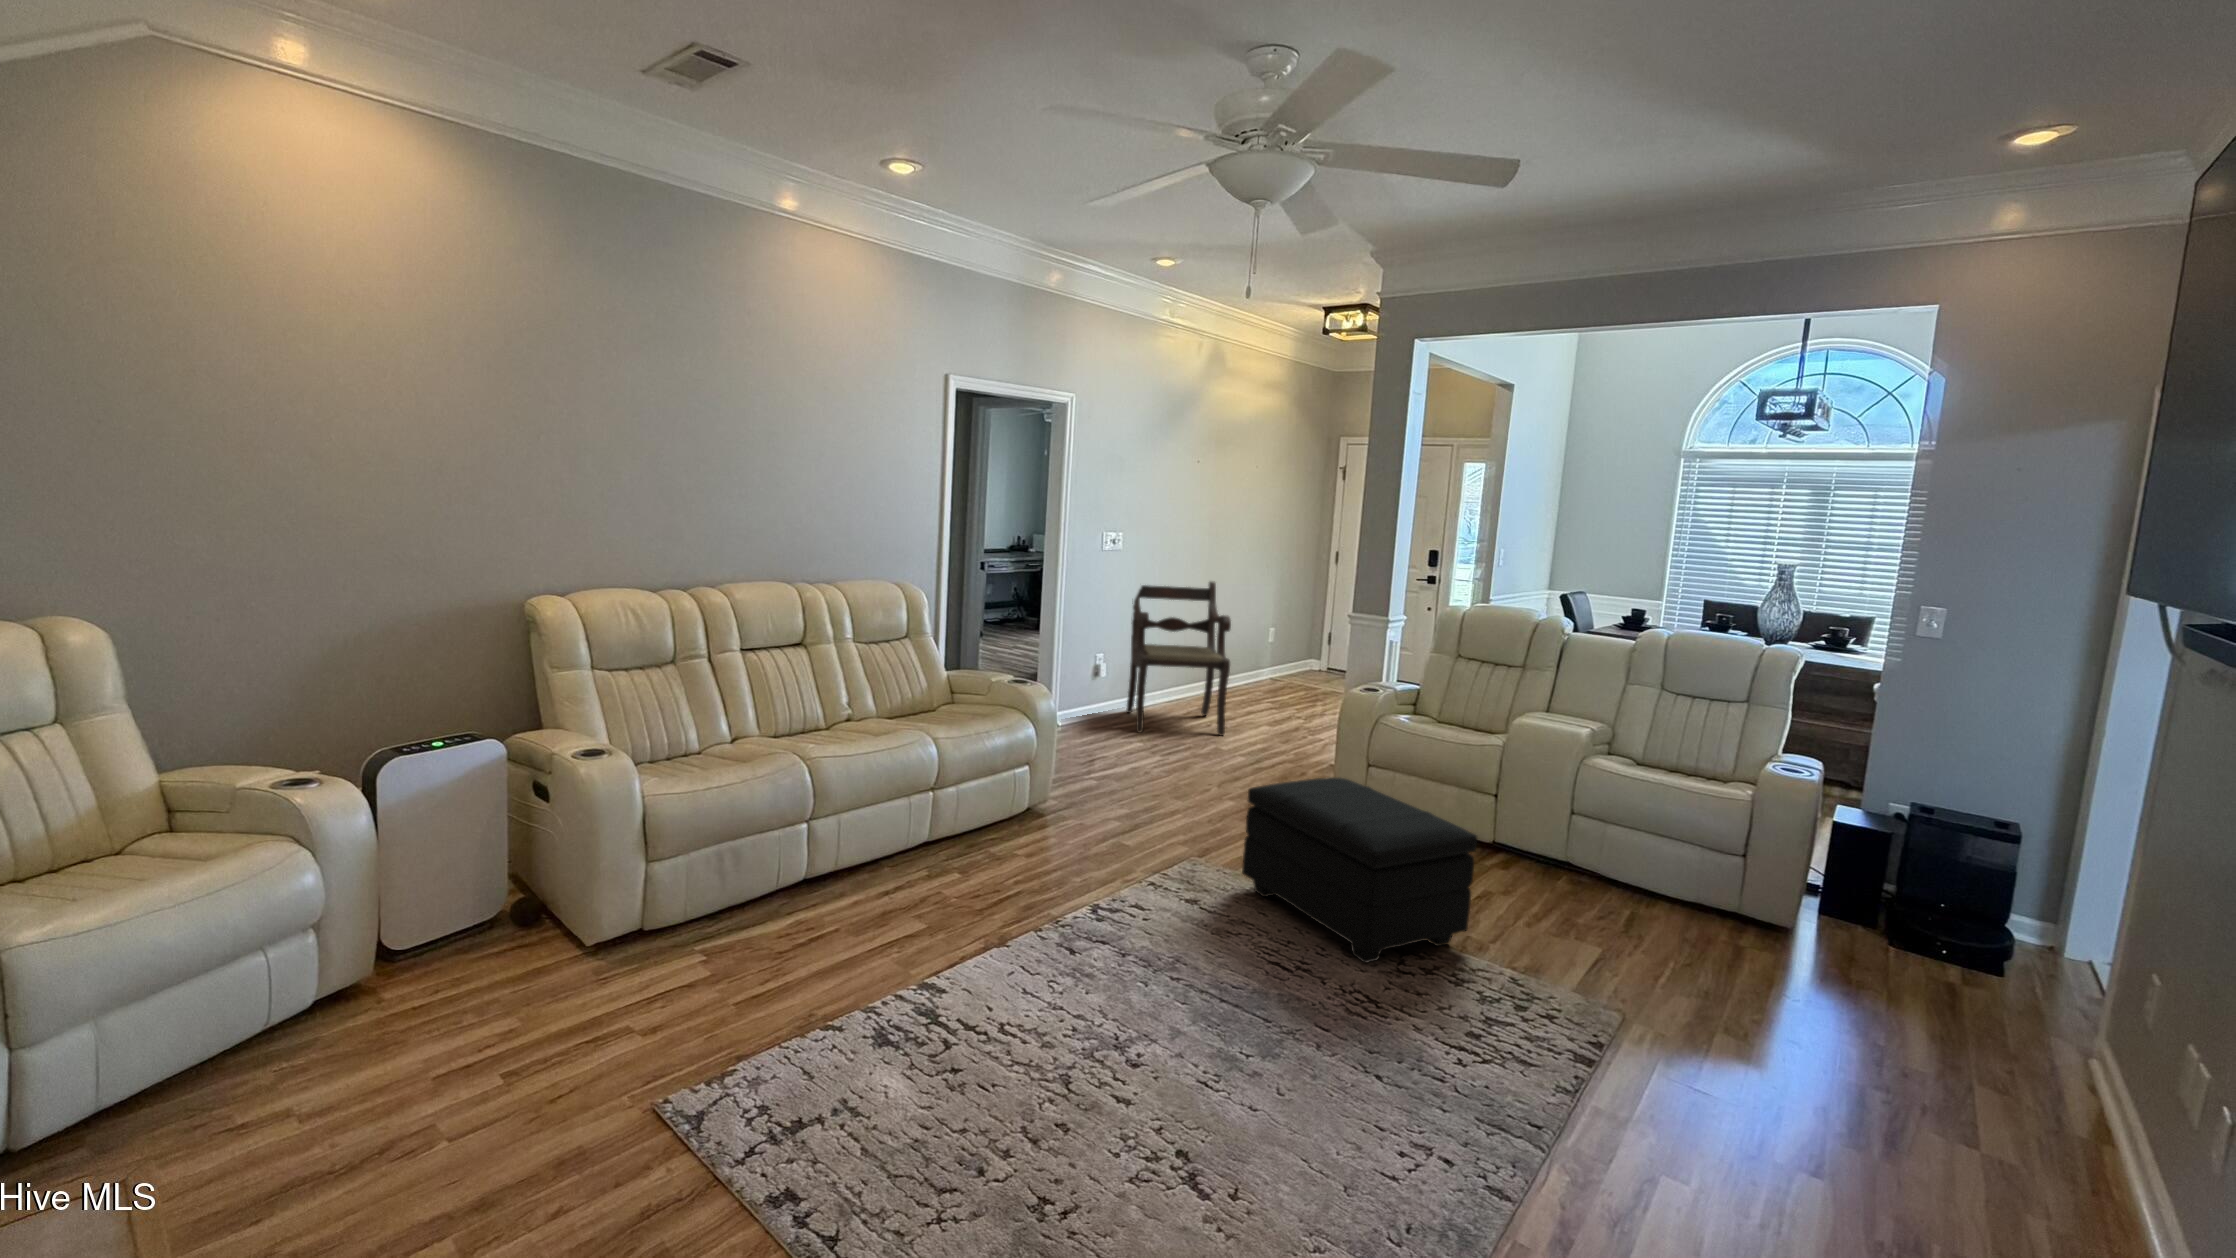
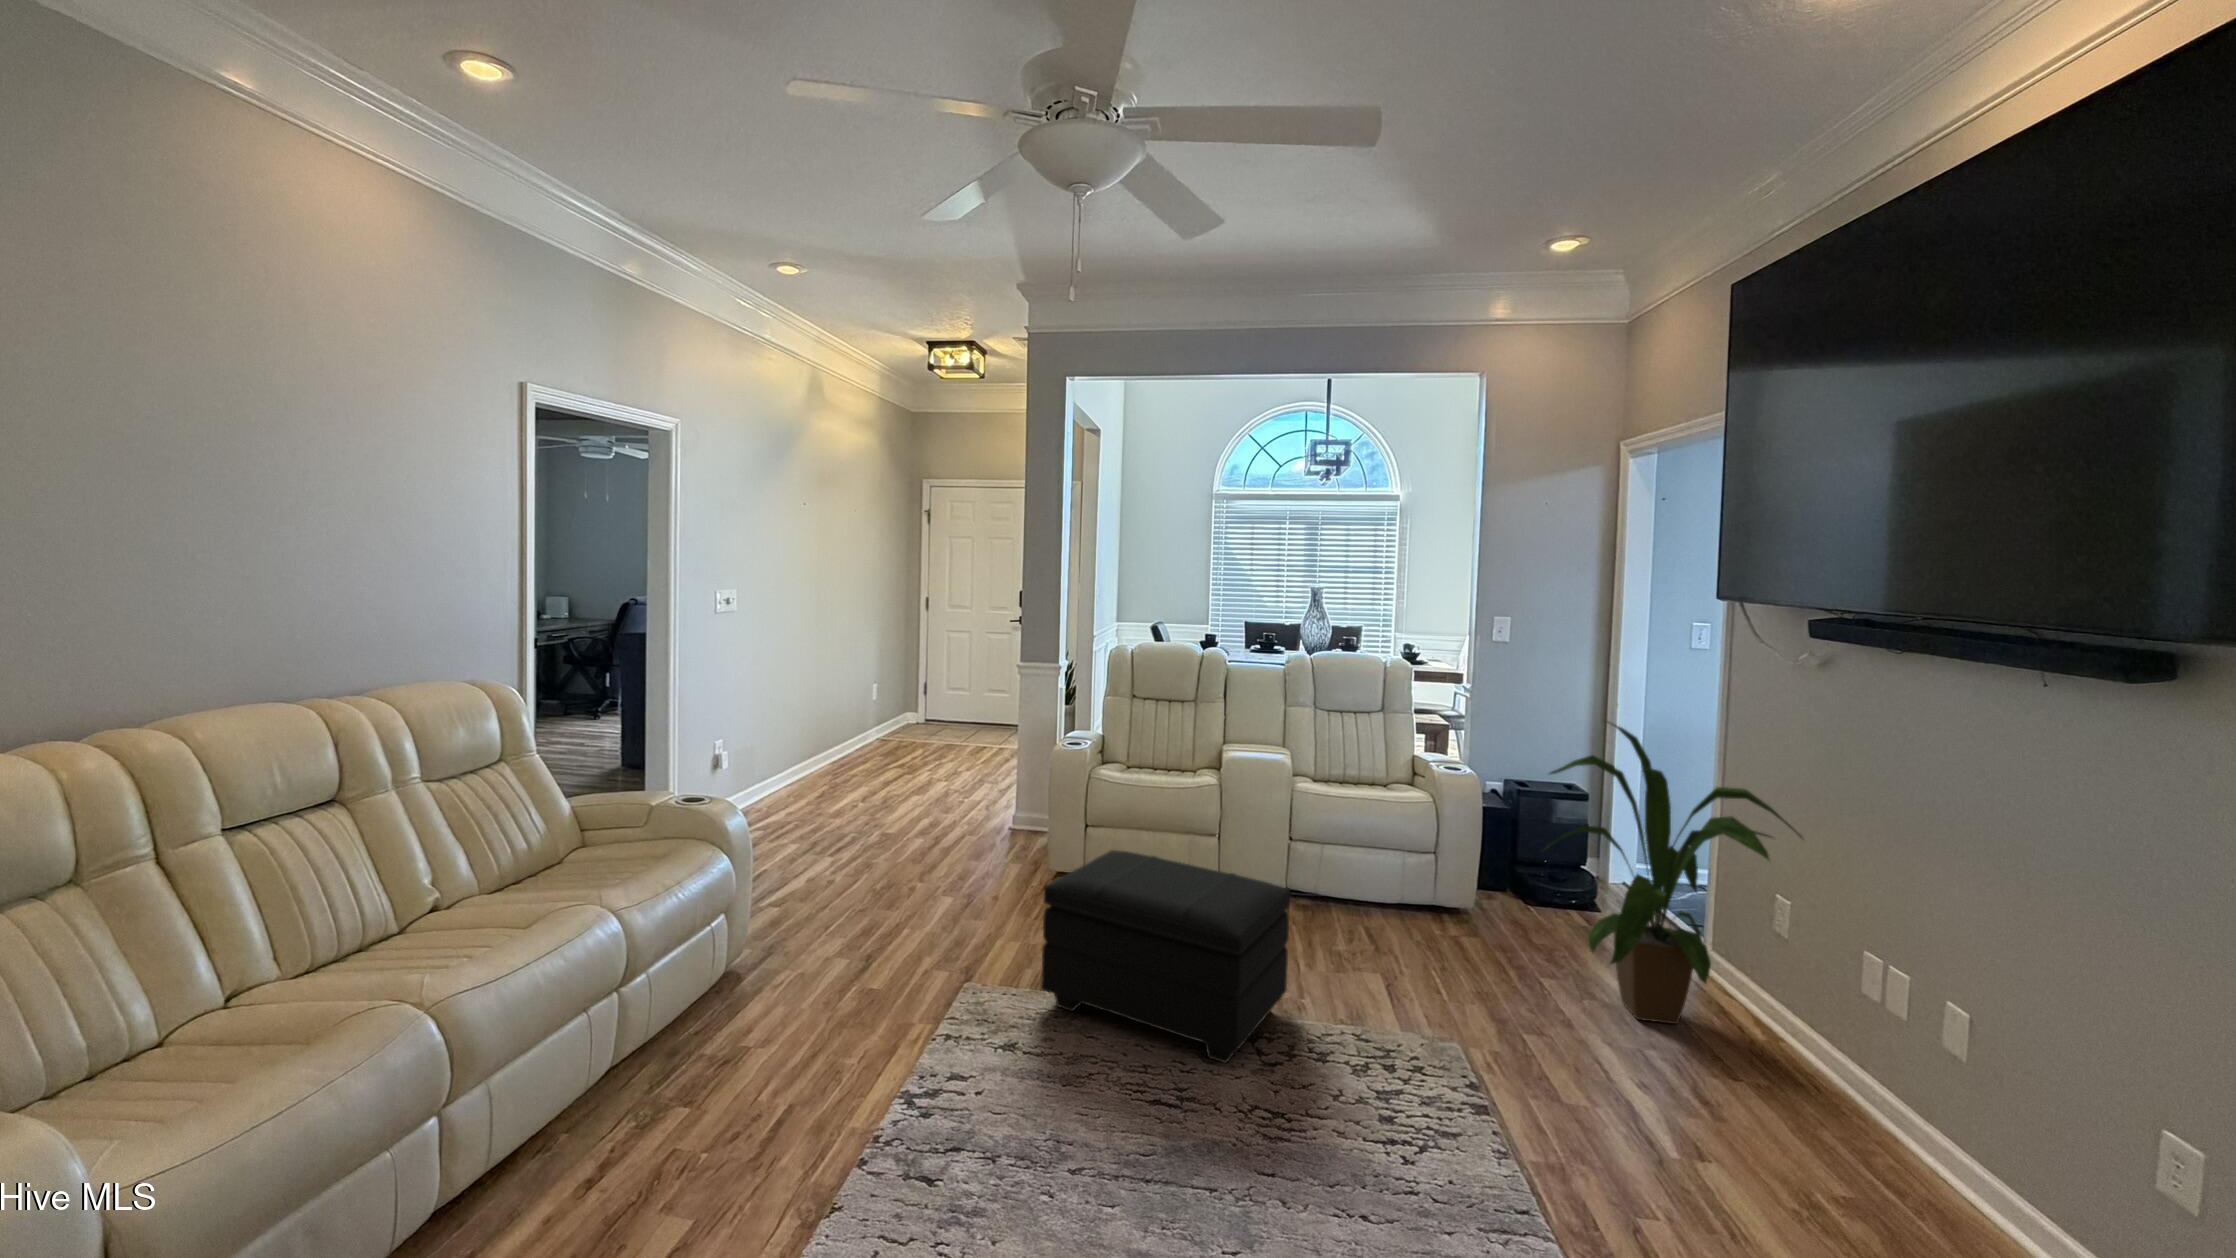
armchair: present [1126,582,1231,736] -> none [748,640,881,829]
house plant: none [1819,725,2166,1091] -> present [1551,720,1804,1024]

